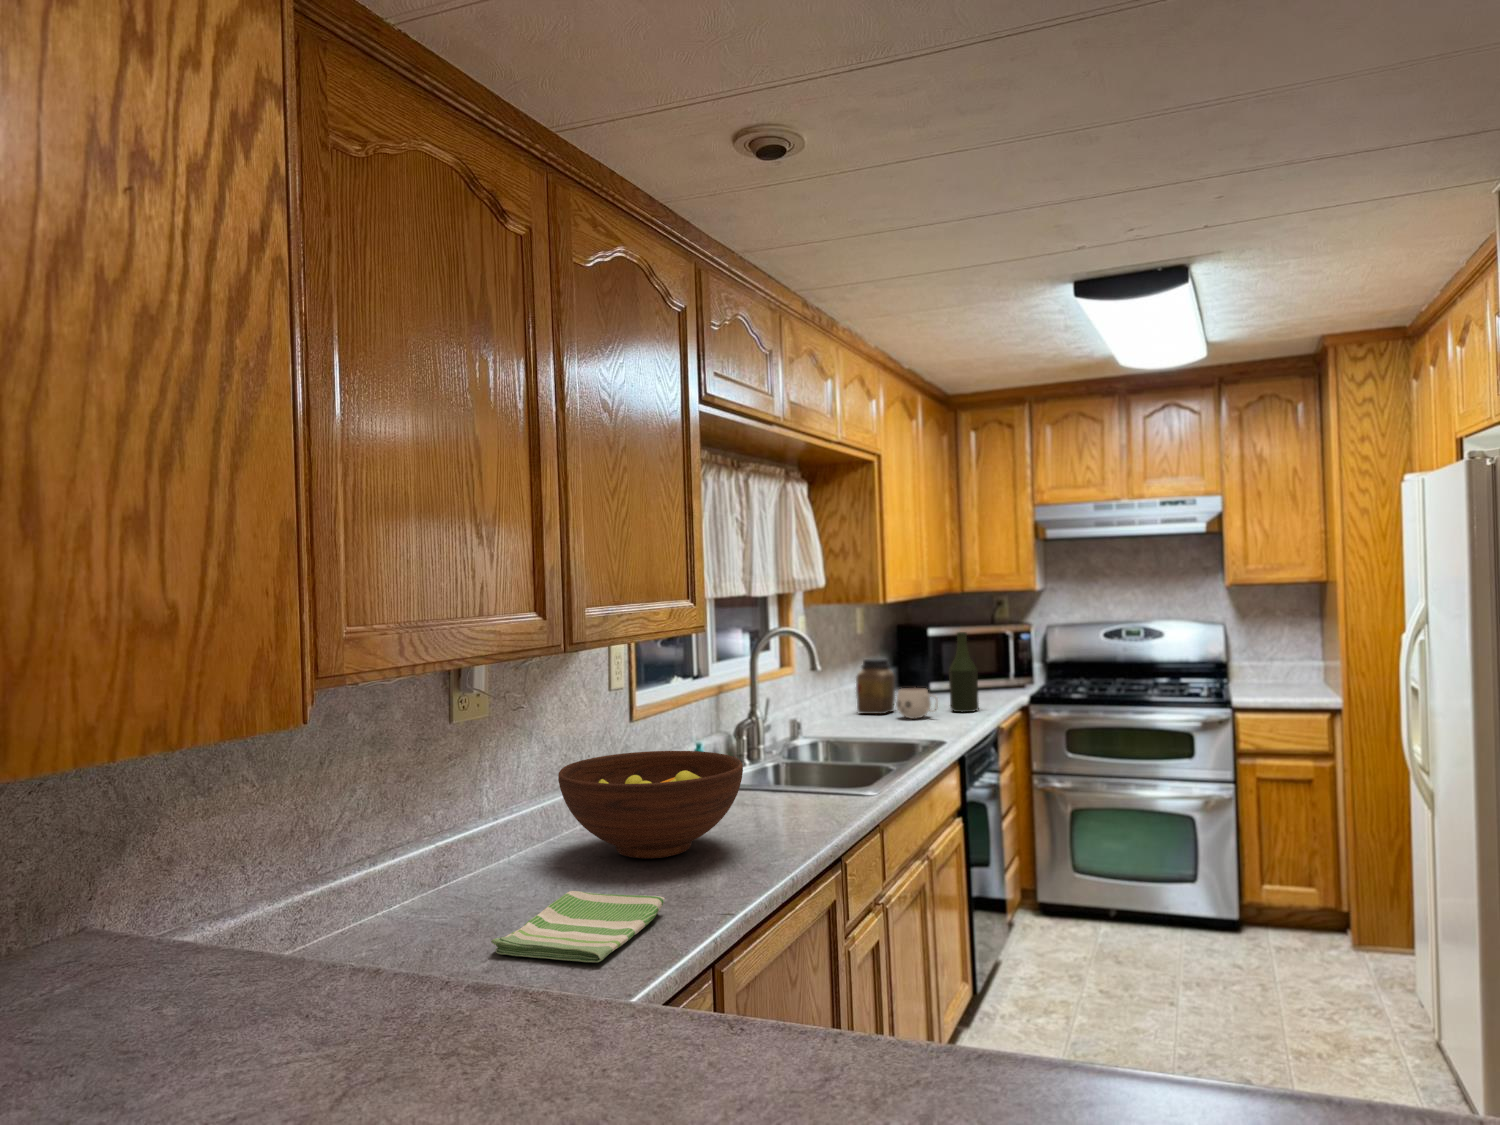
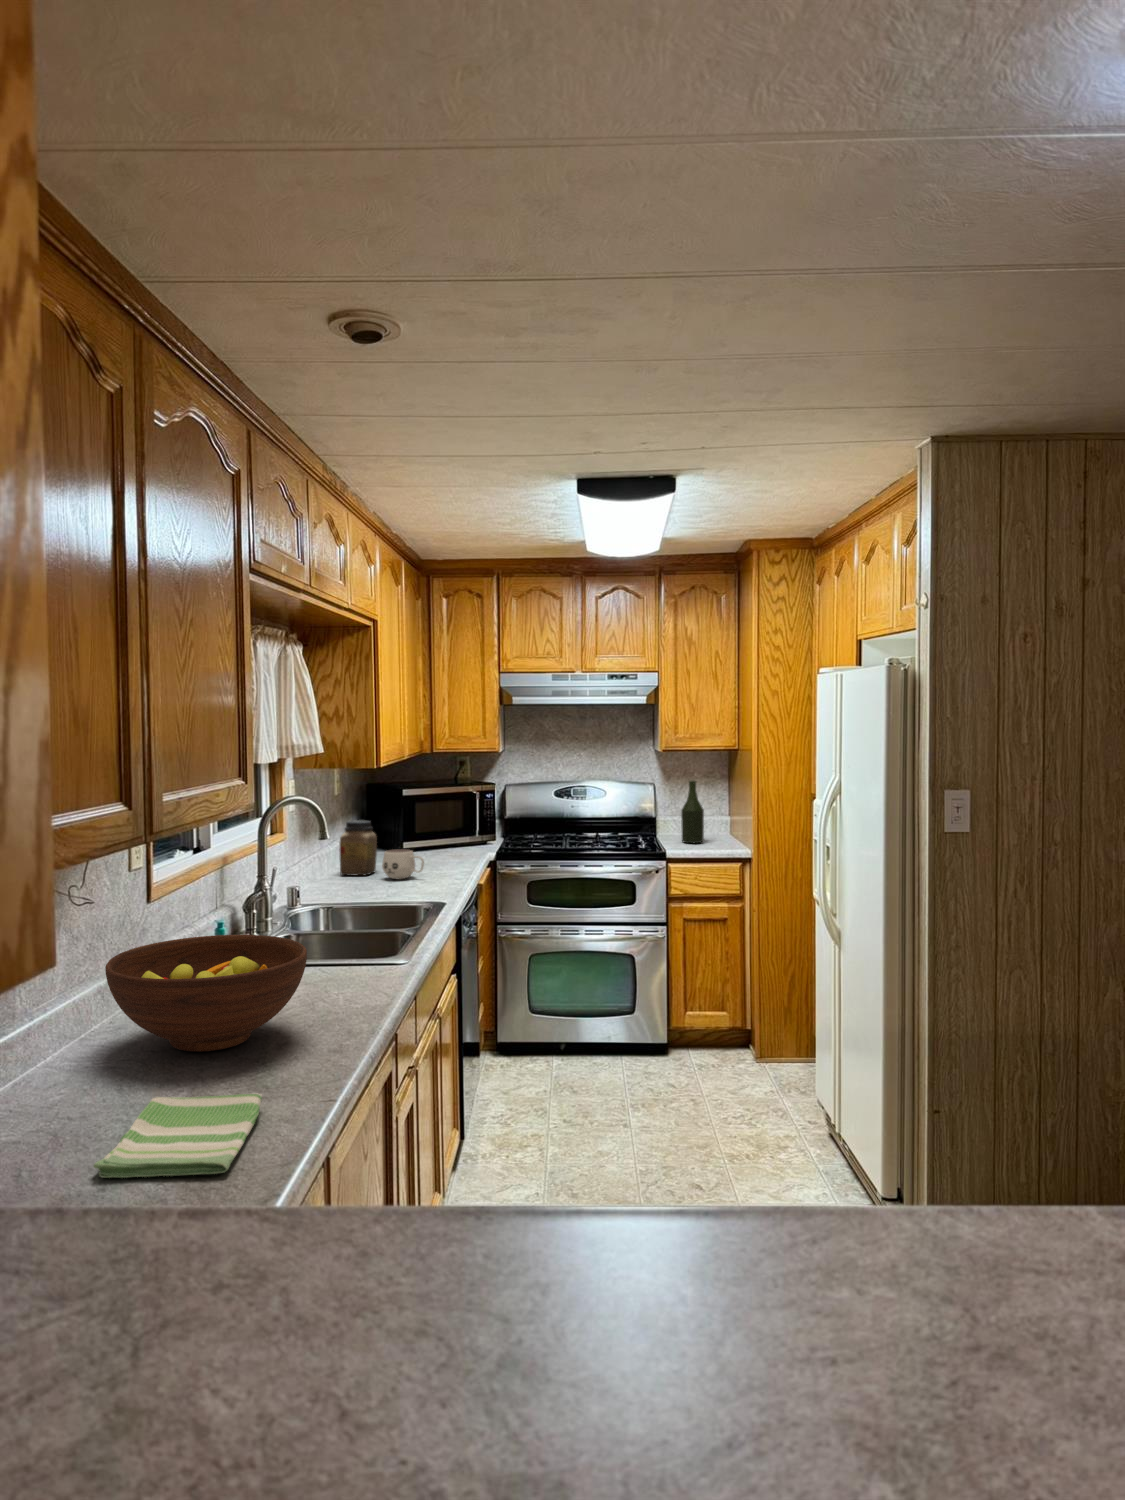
bottle: present [949,632,979,712] -> present [681,781,704,844]

